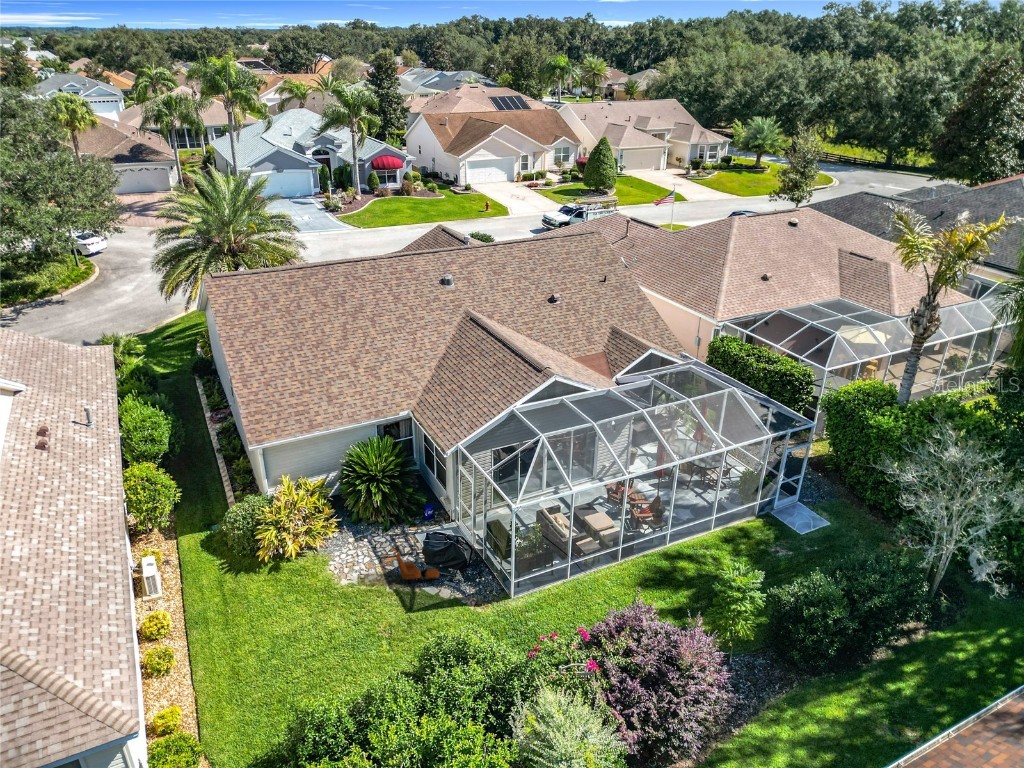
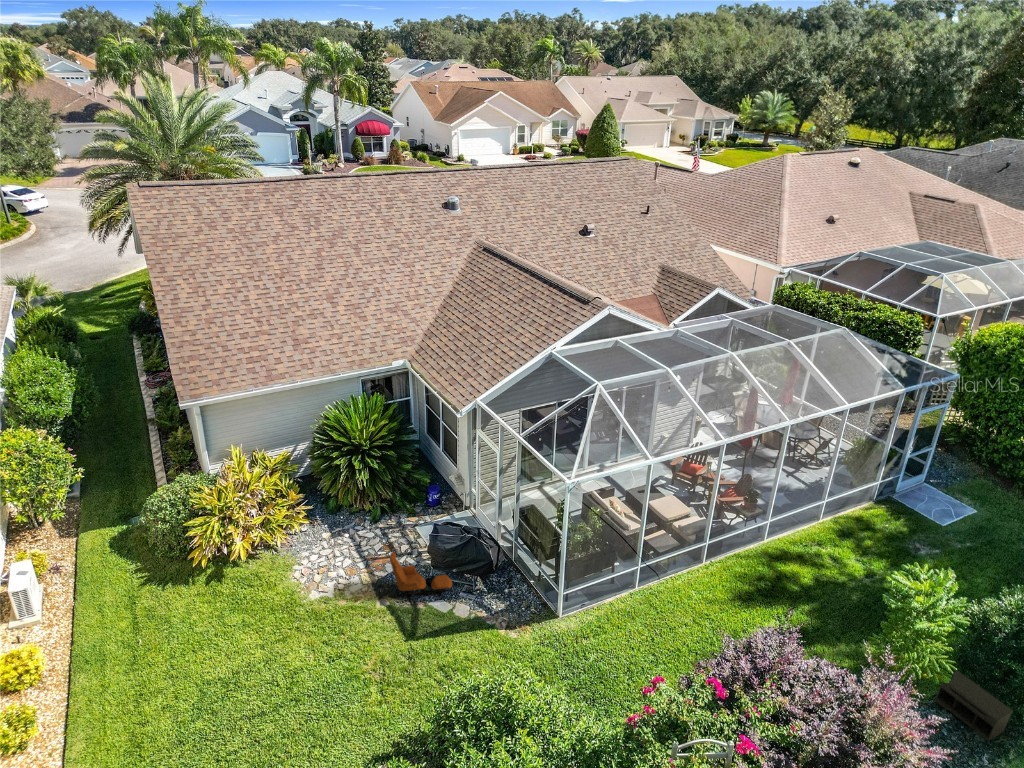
bench: none [760,635,803,681] -> present [935,671,1013,741]

